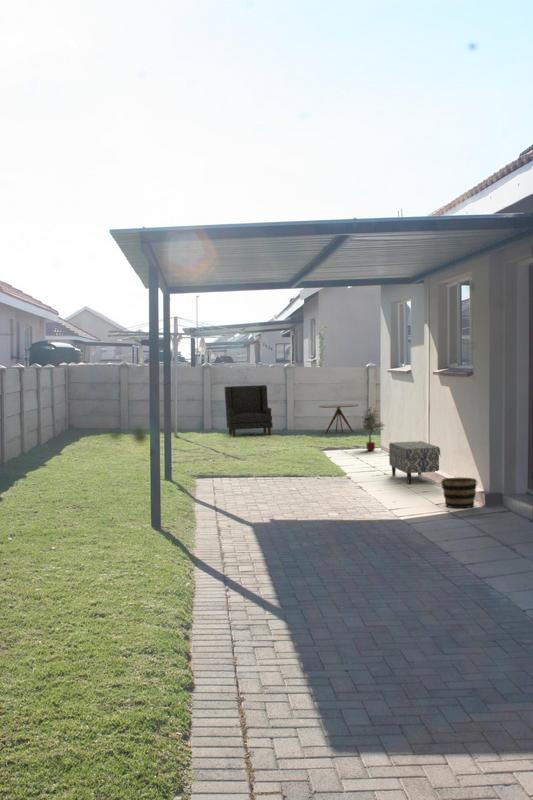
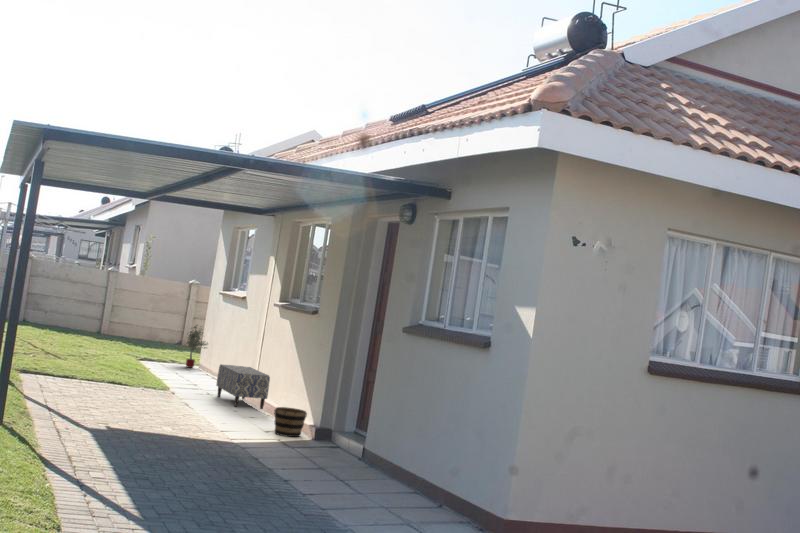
chair: present [225,385,273,437] -> none [33,278,86,335]
round table: present [319,404,359,433] -> none [136,313,177,345]

